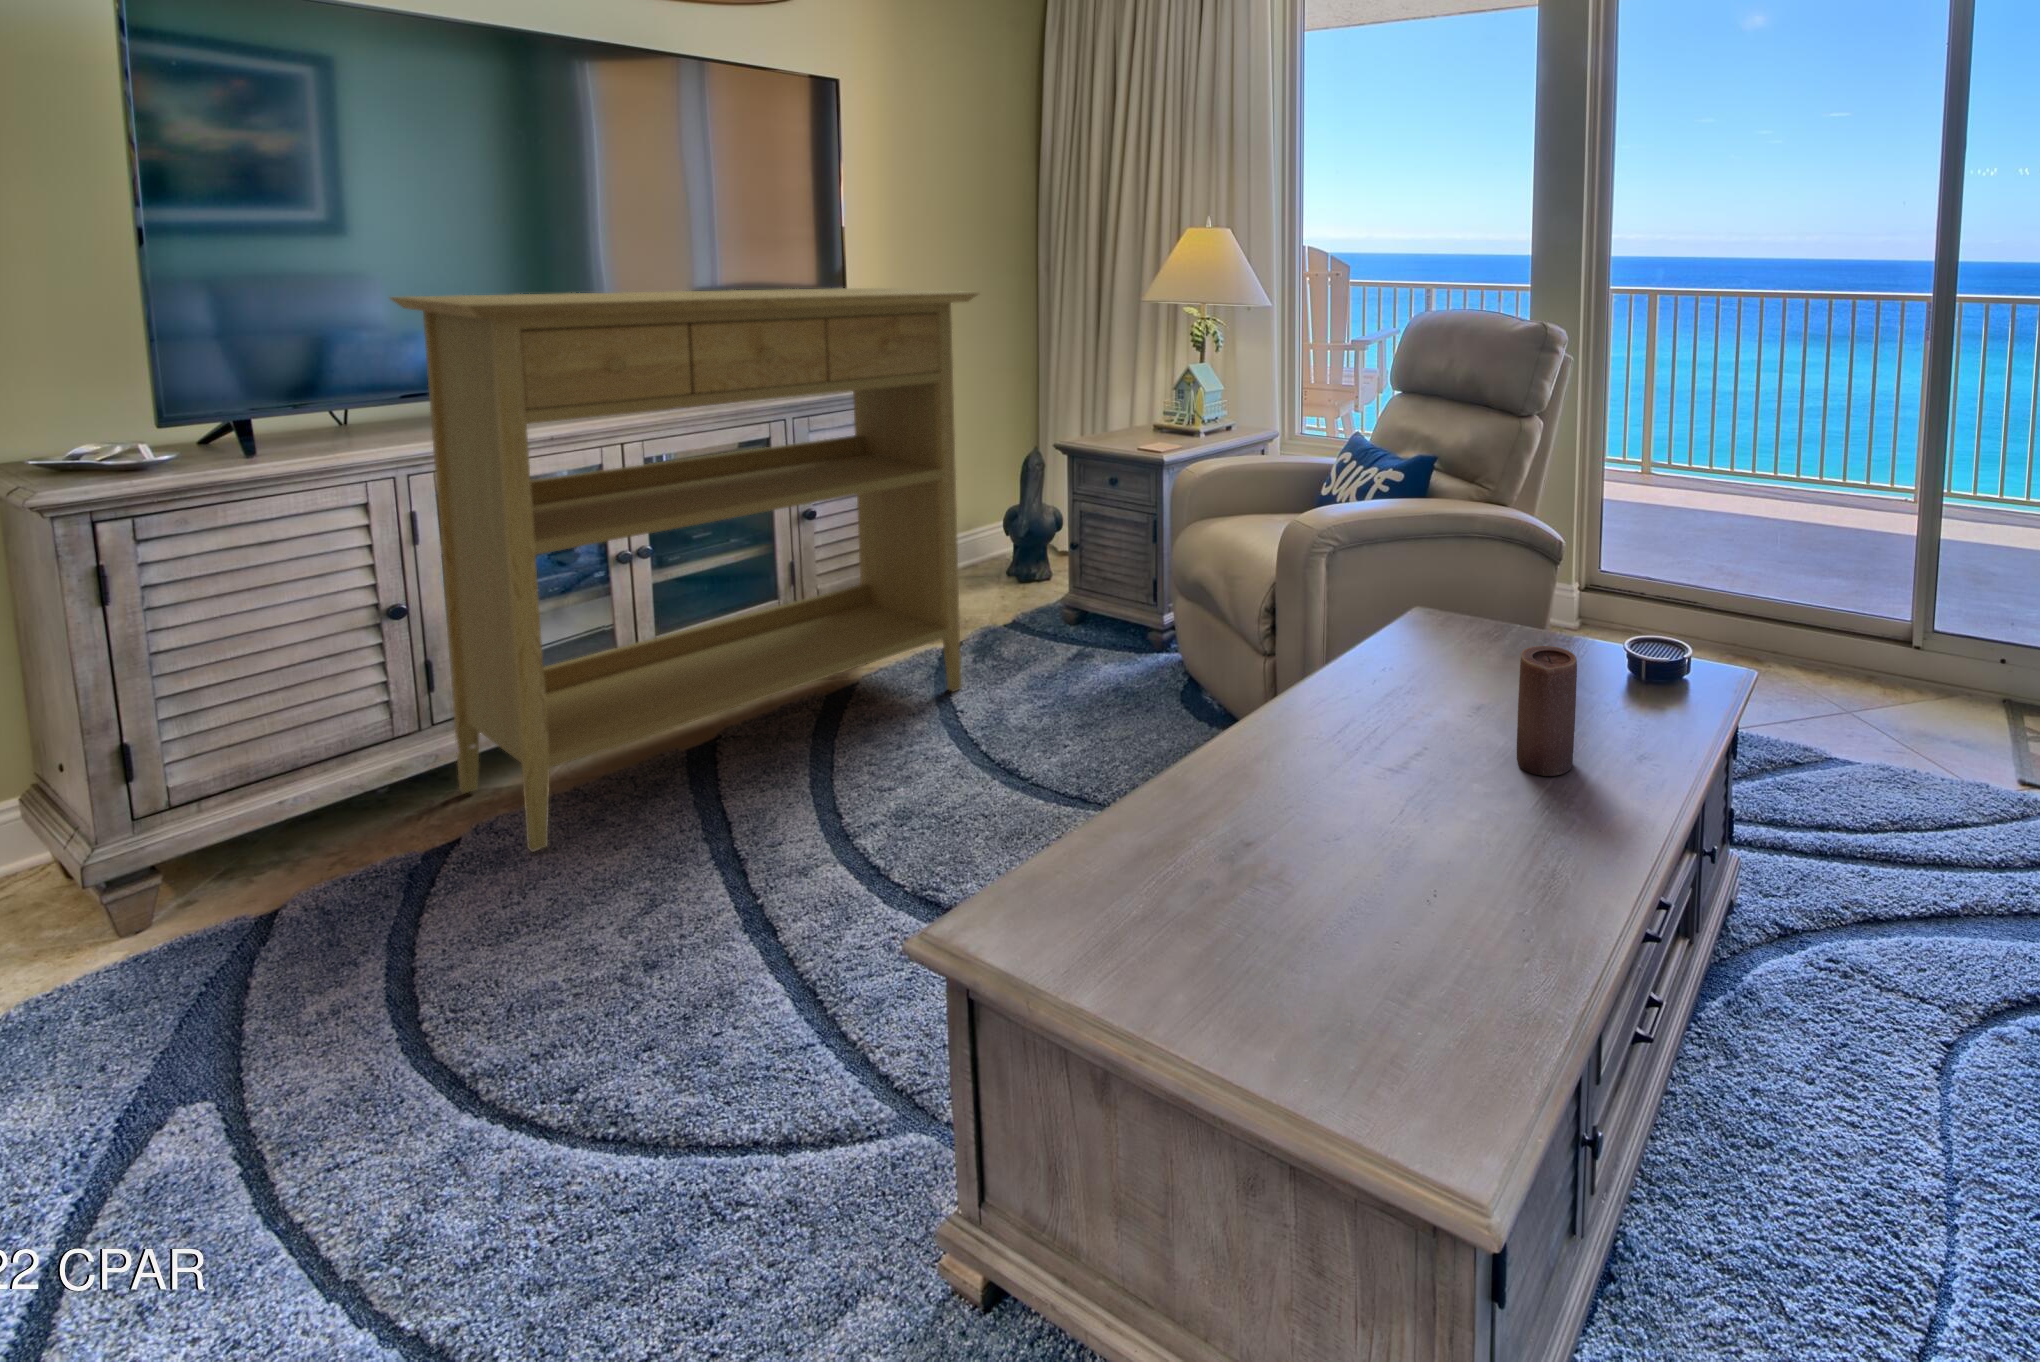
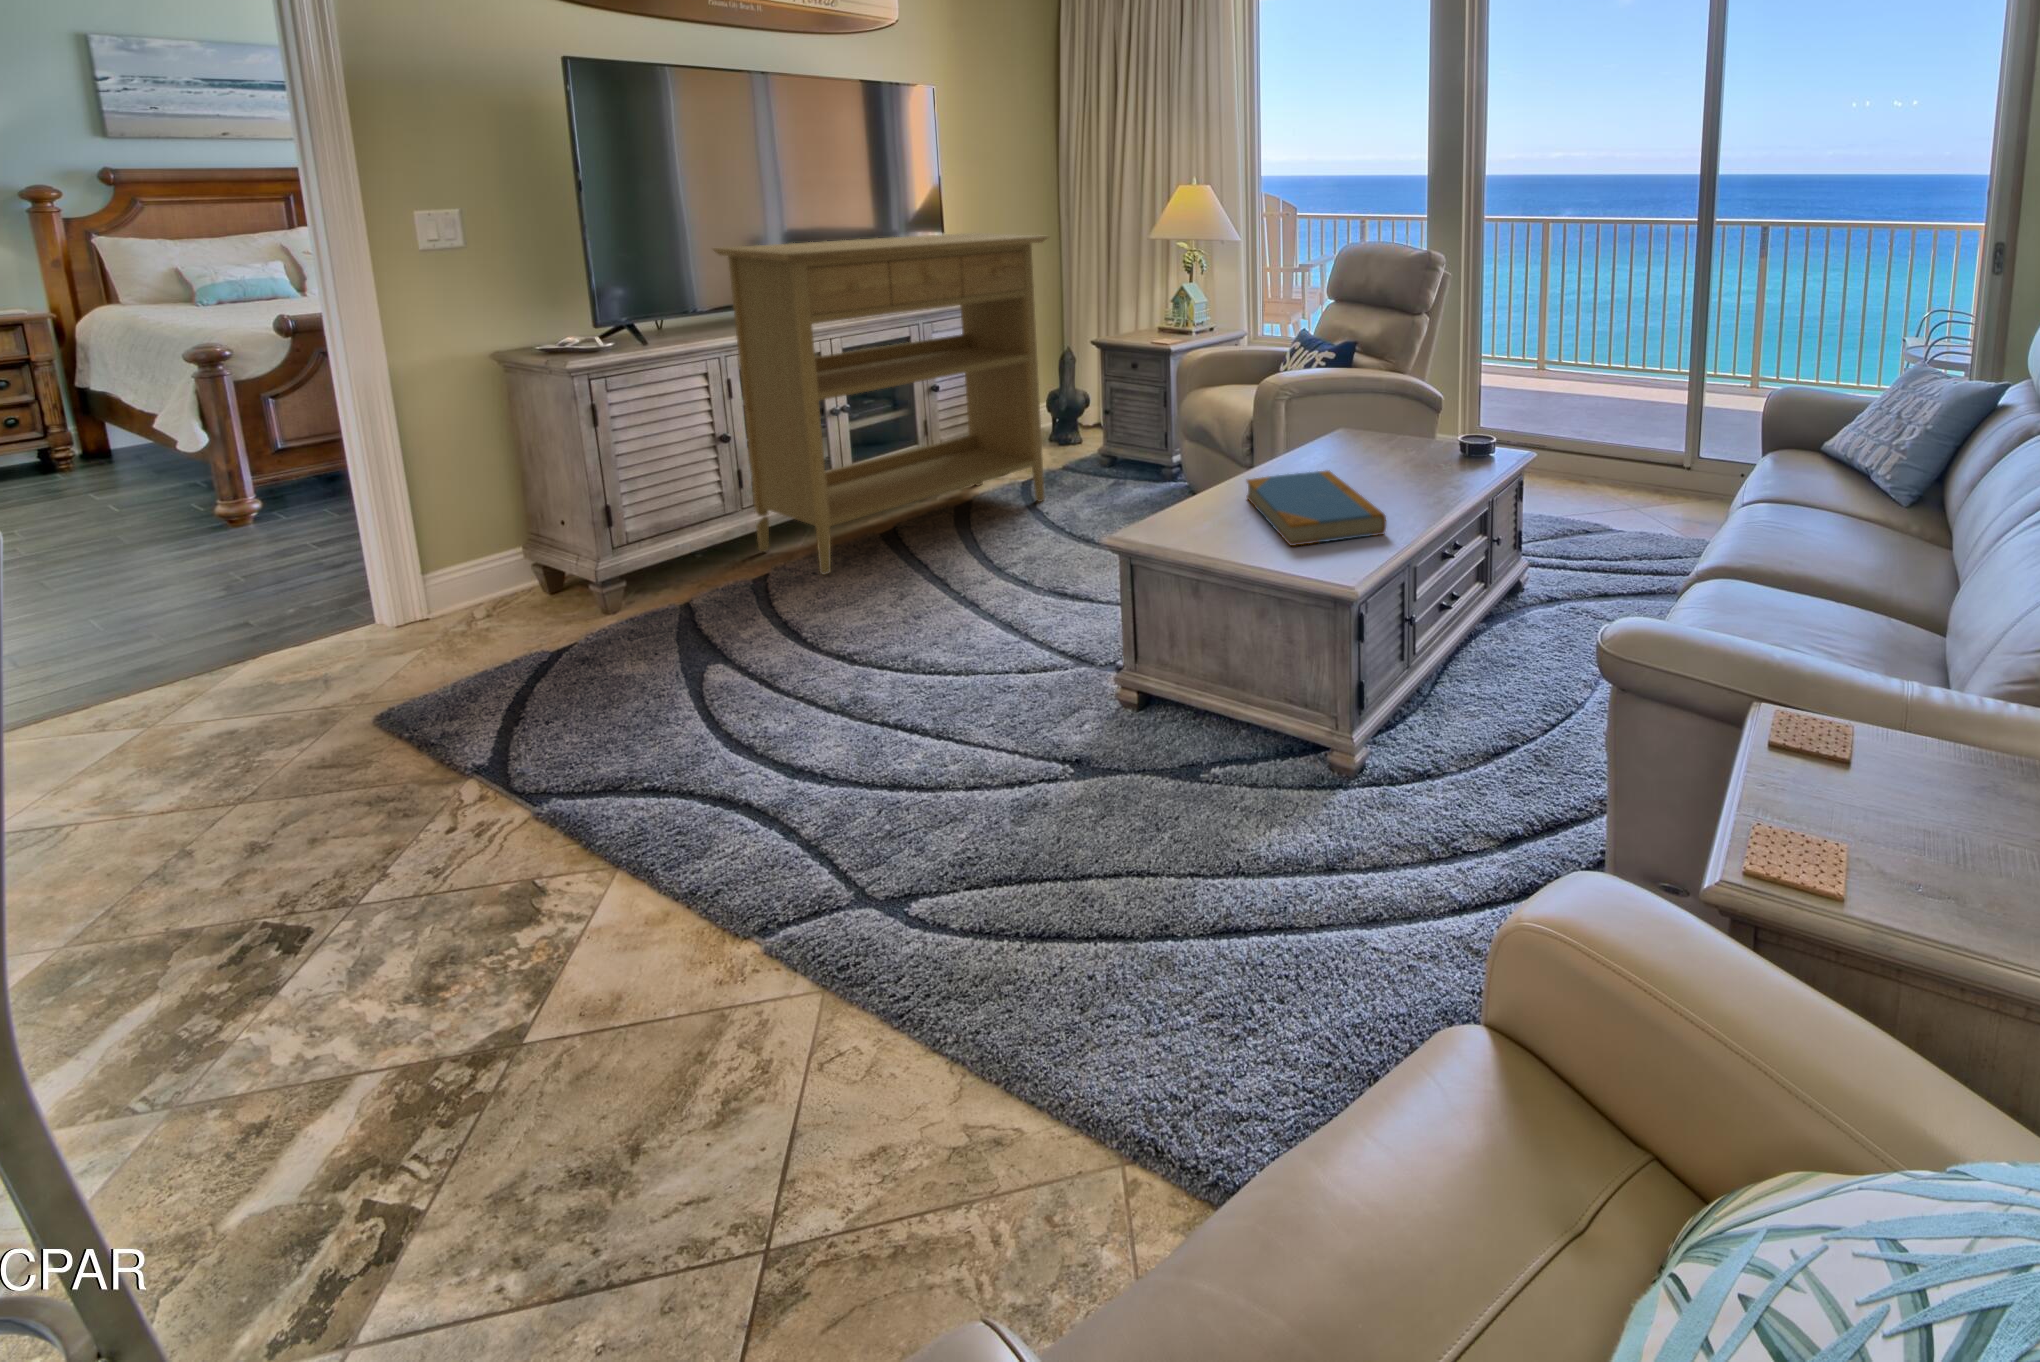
candle: present [1517,646,1577,776] -> none [1389,427,1419,490]
book: none [1240,731,1537,979] -> present [1247,471,1386,546]

